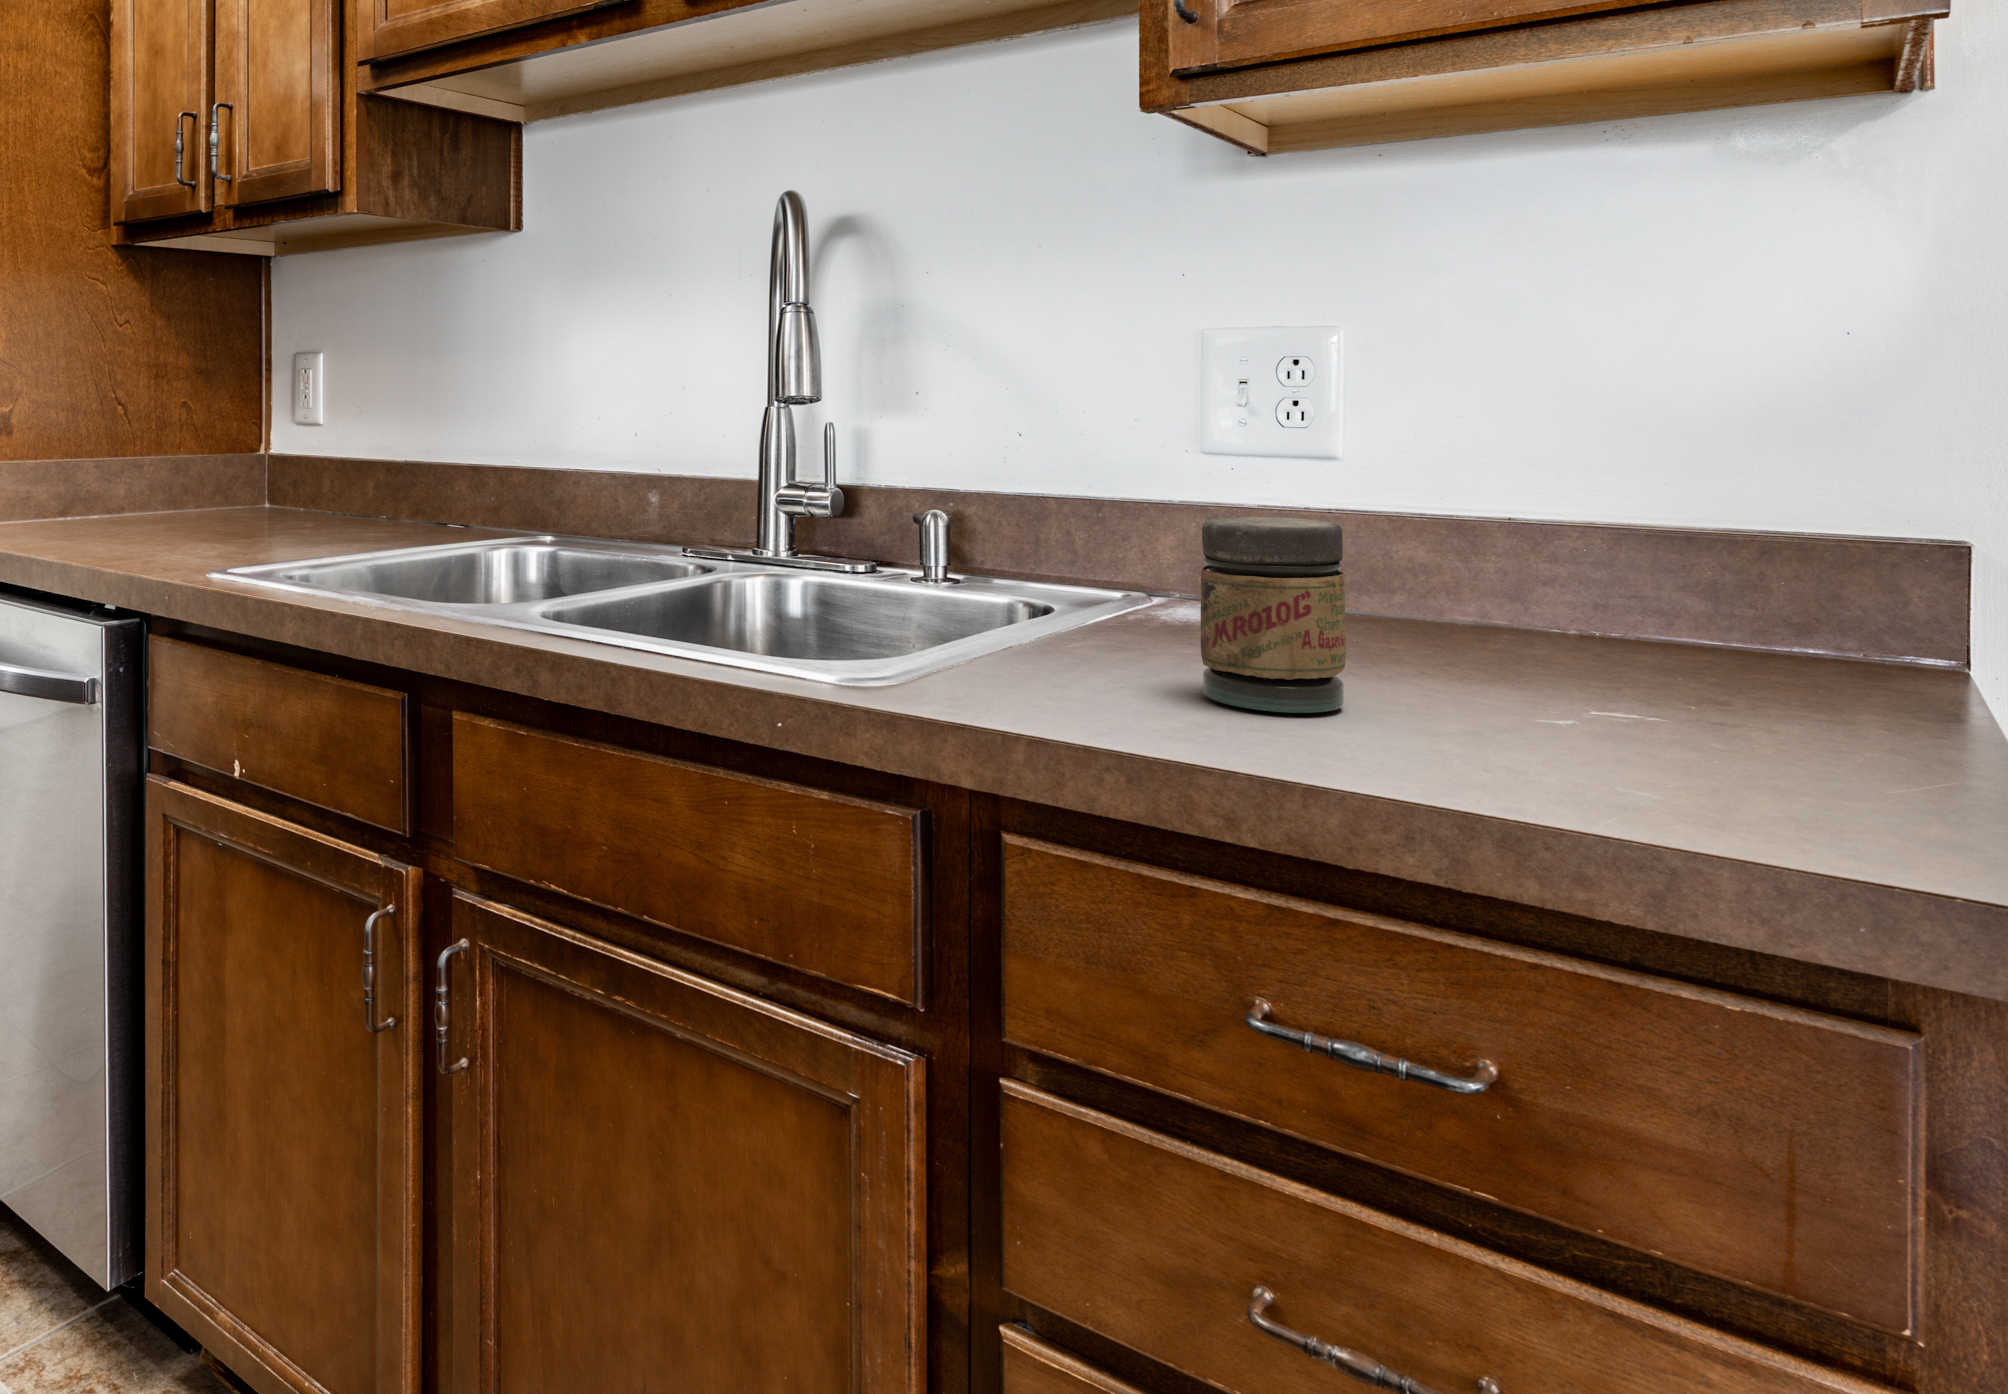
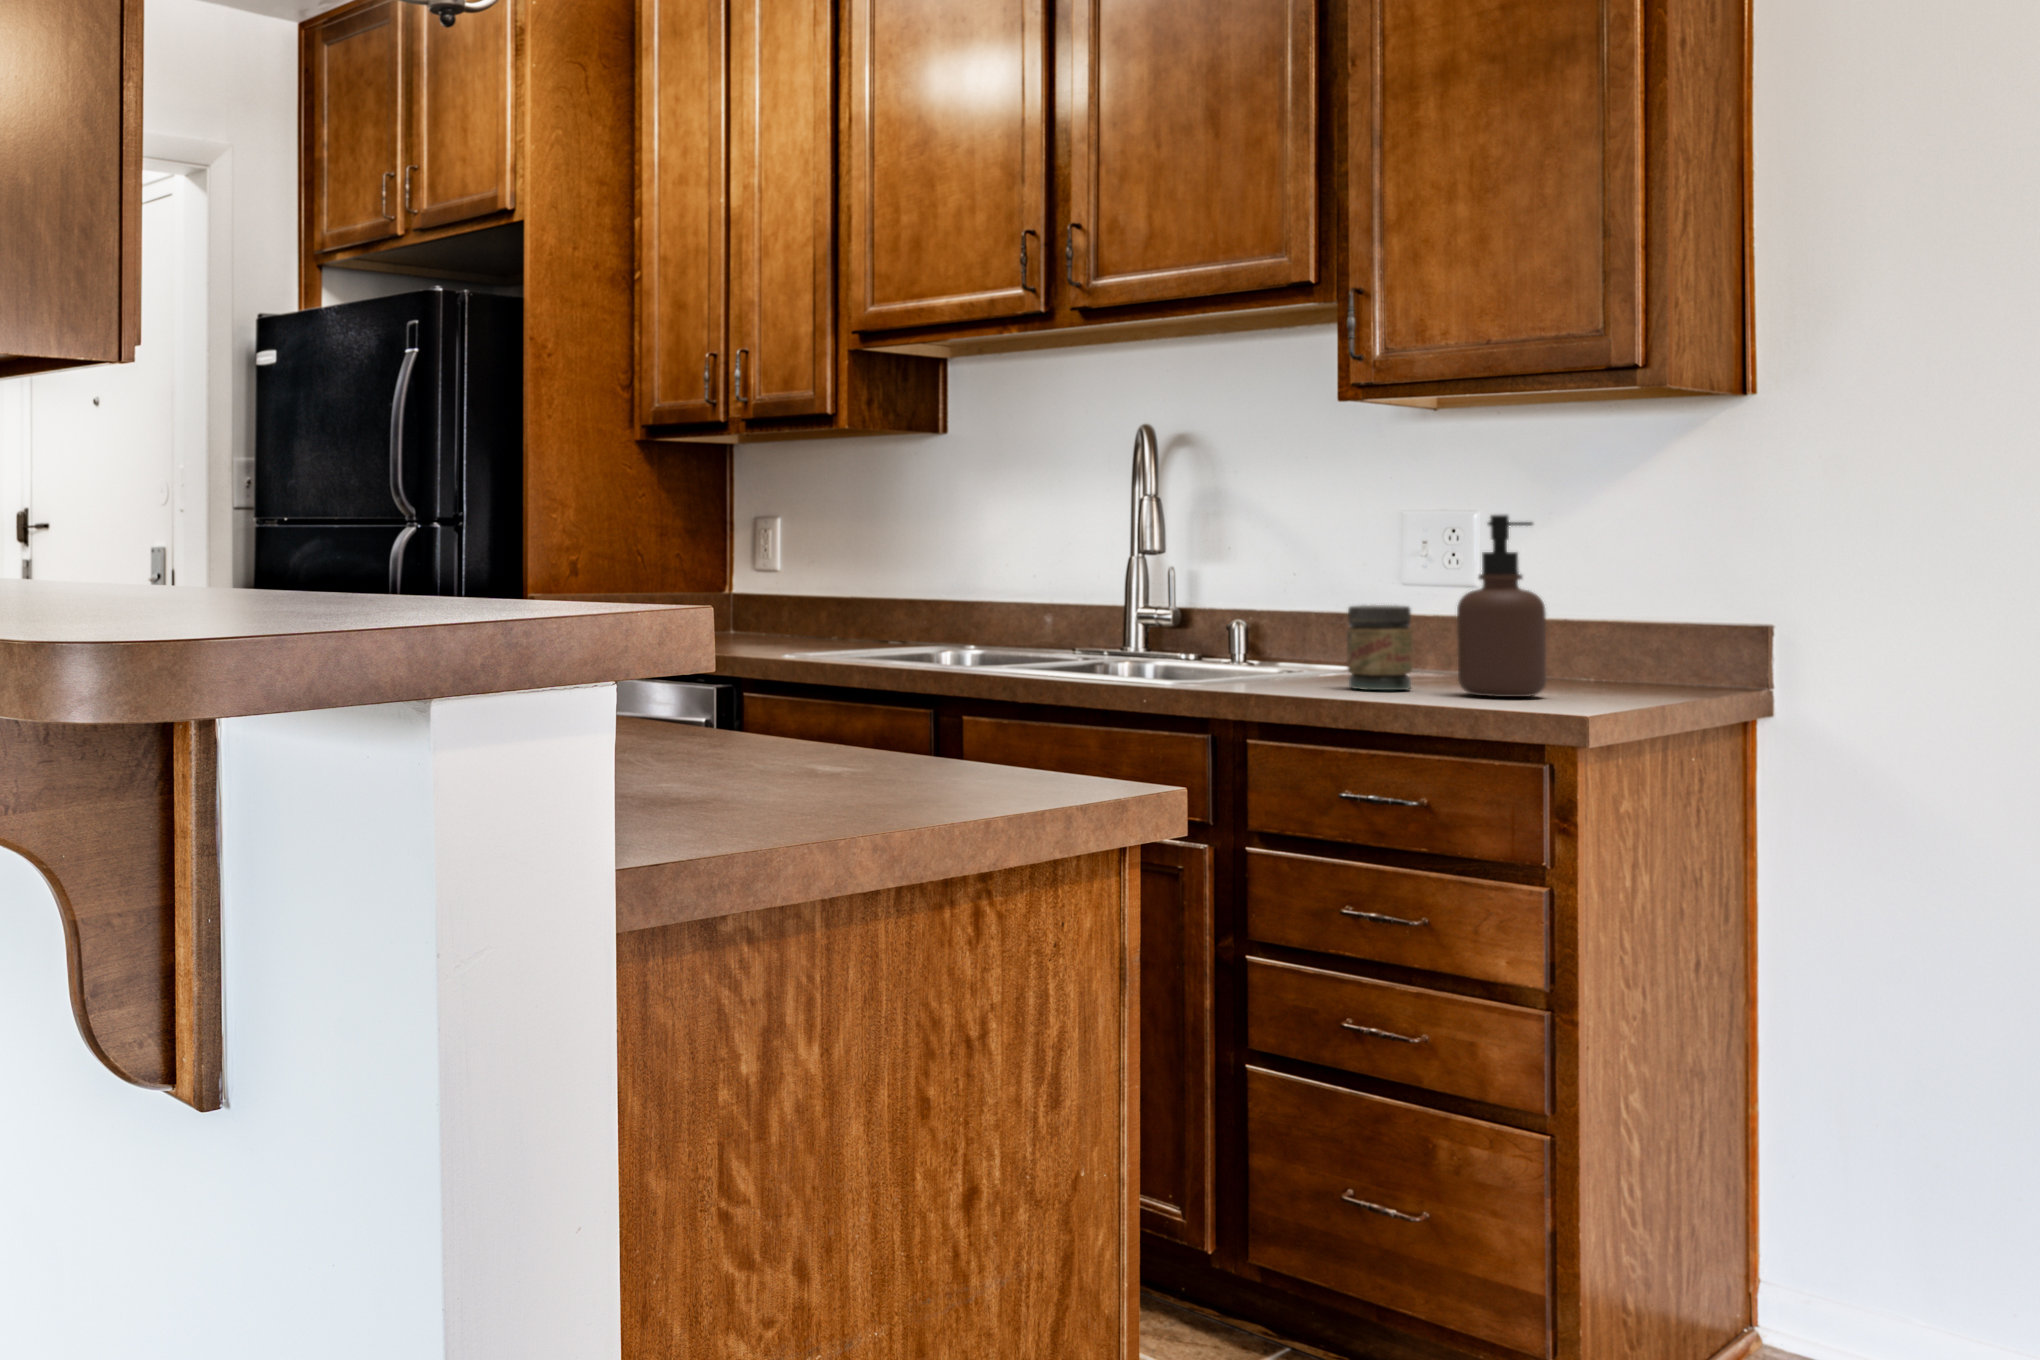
soap dispenser: none [1472,319,1704,756] -> present [1457,515,1546,697]

